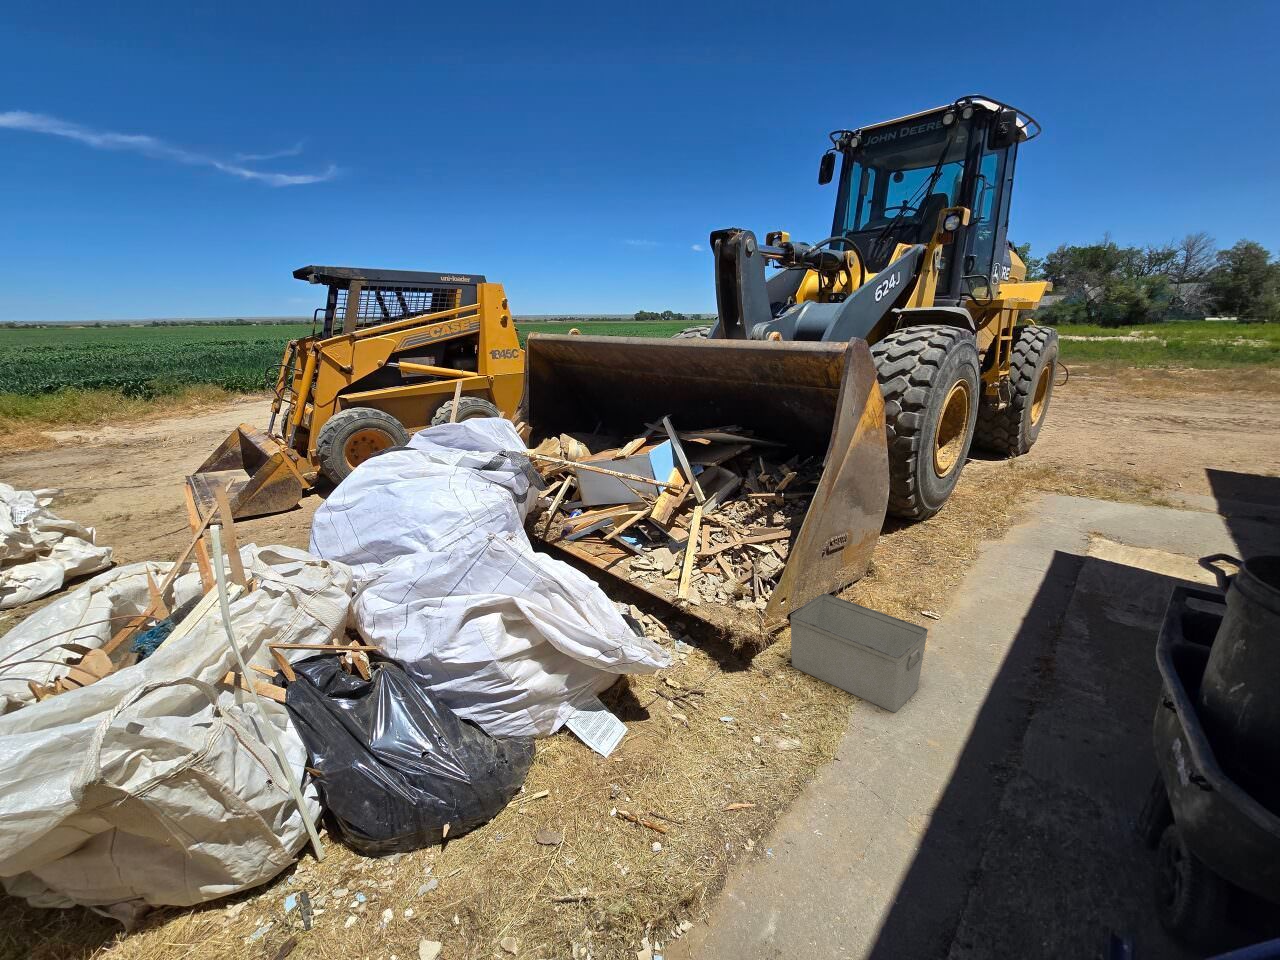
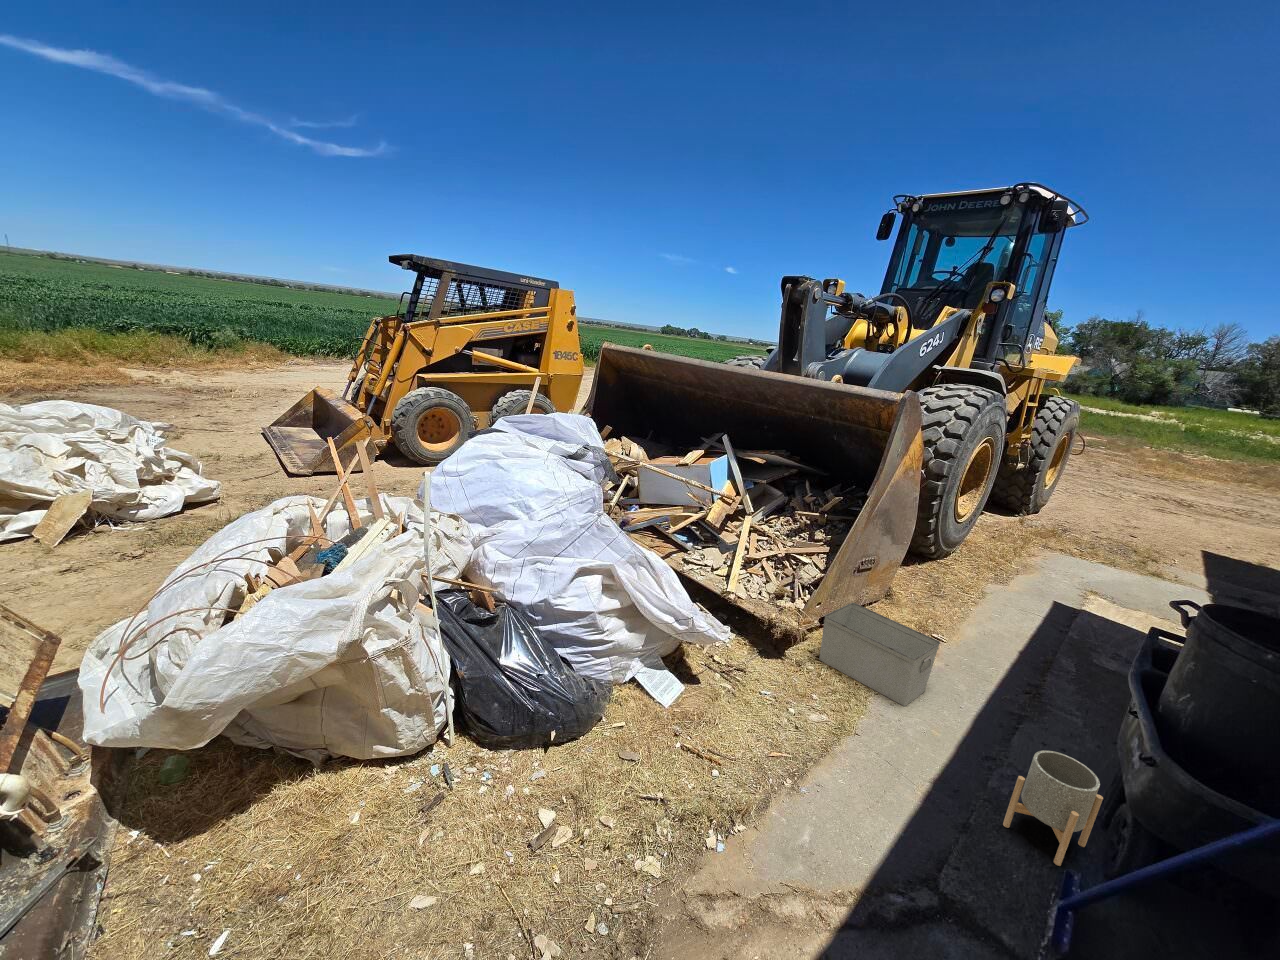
planter: none [1026,764,1149,916] -> present [1003,750,1103,866]

